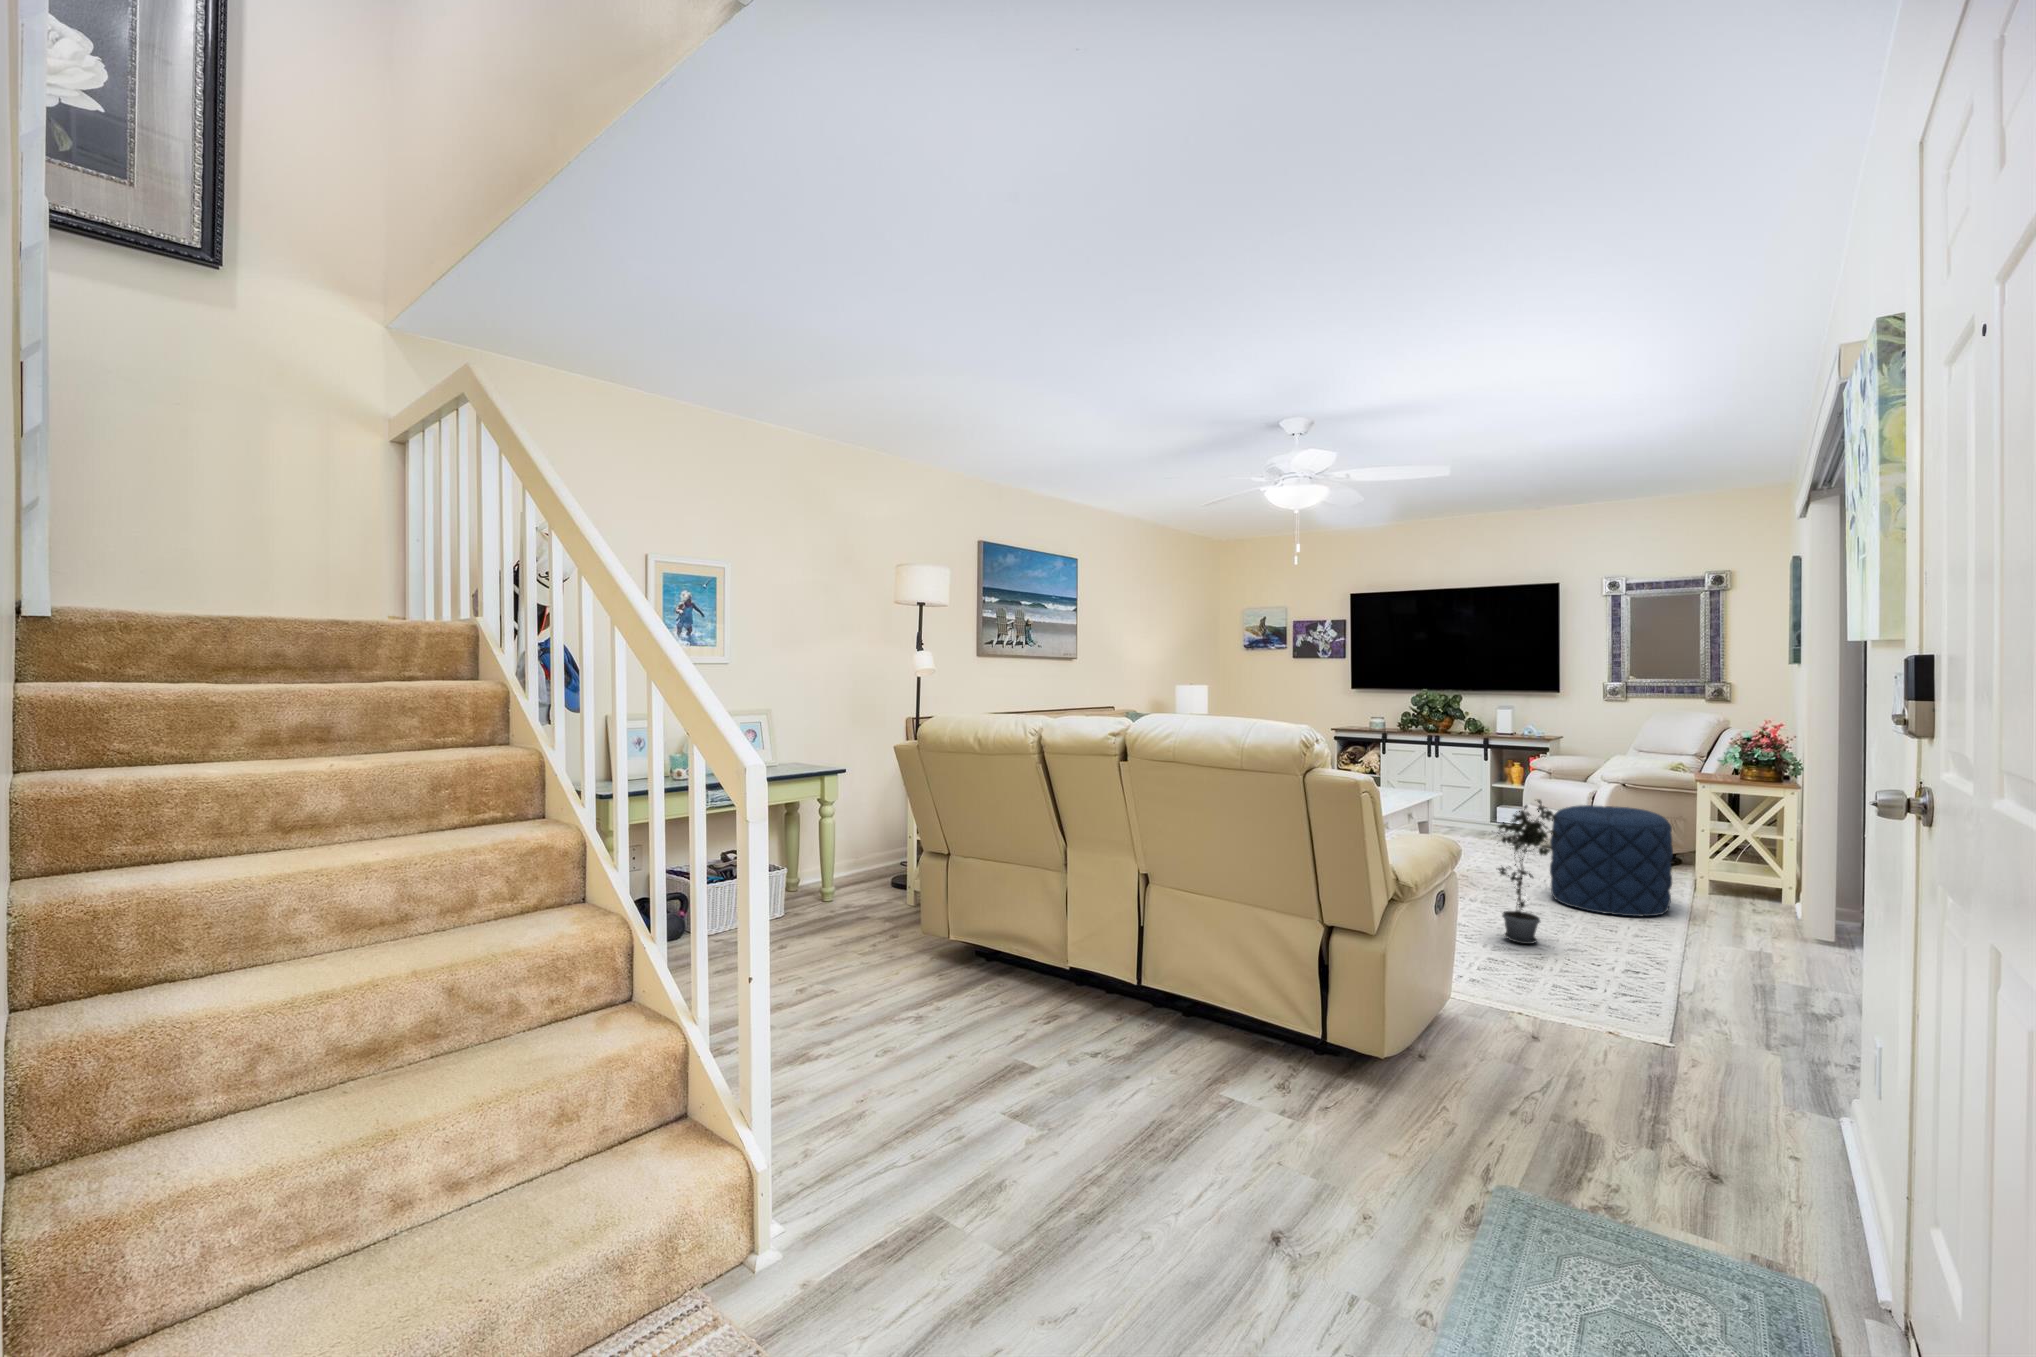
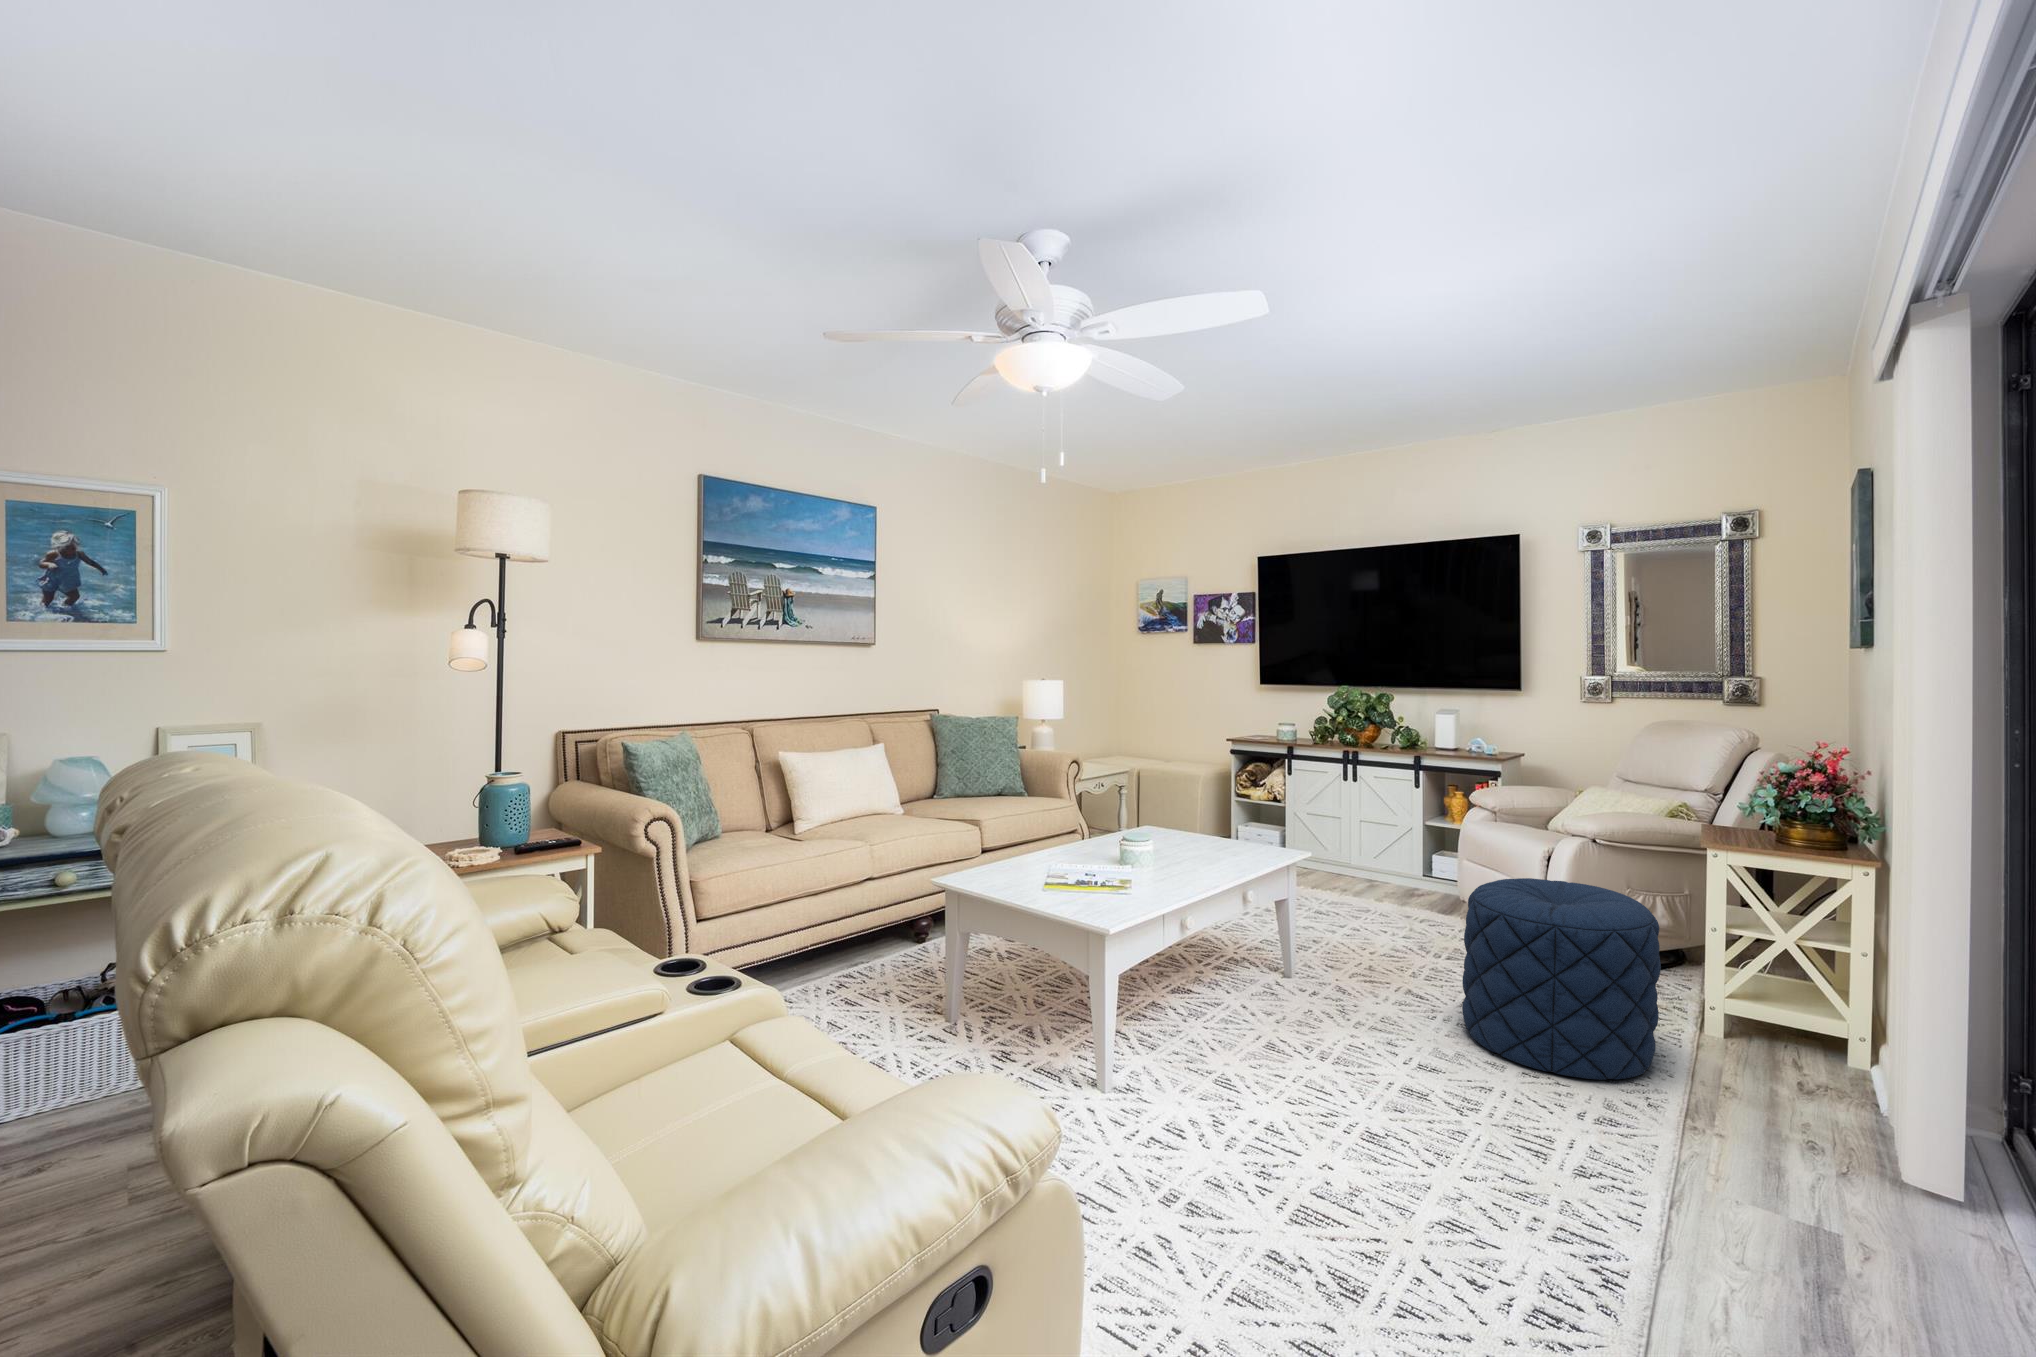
potted plant: present [1497,800,1559,944] -> none [1323,896,1447,1161]

